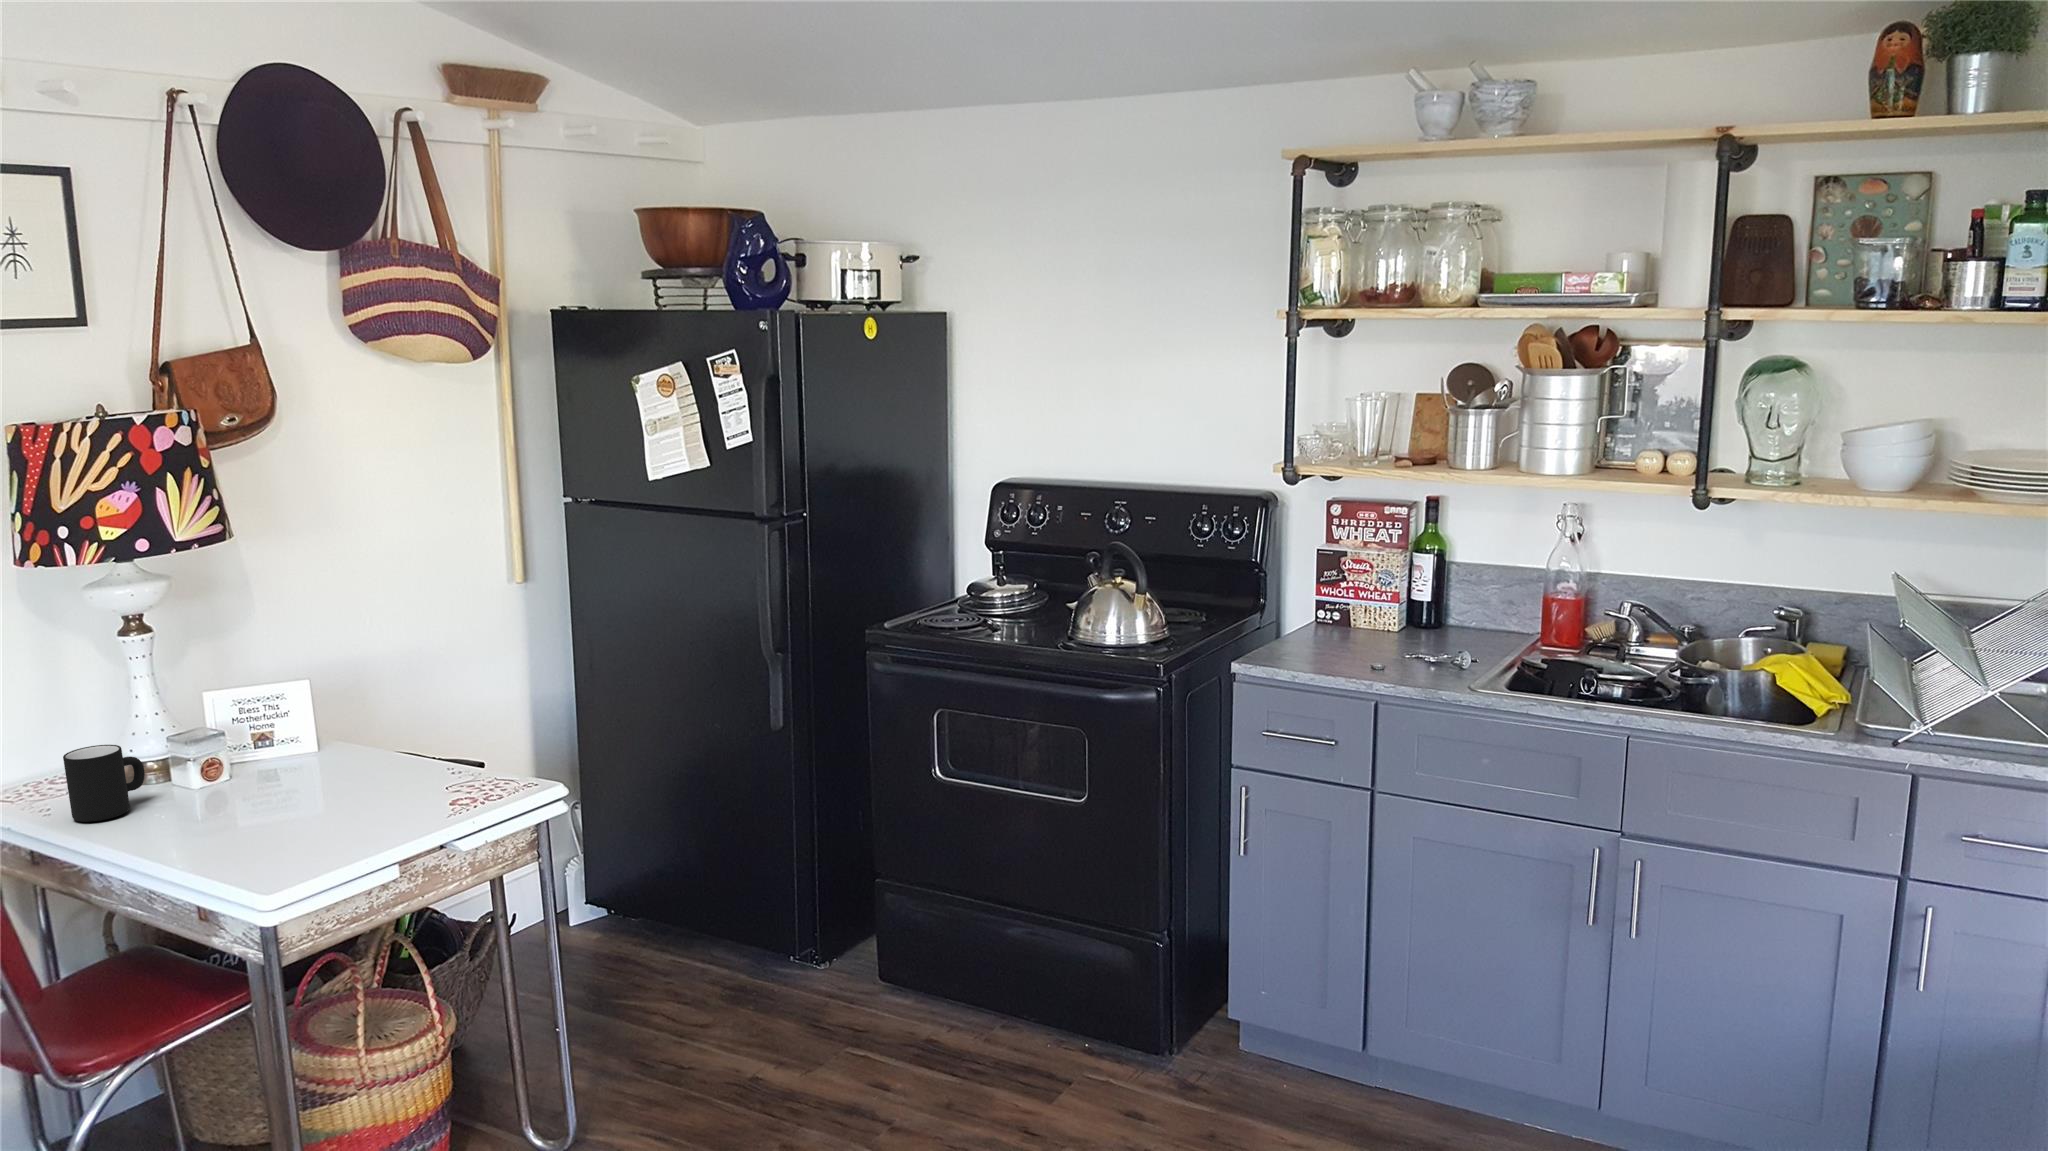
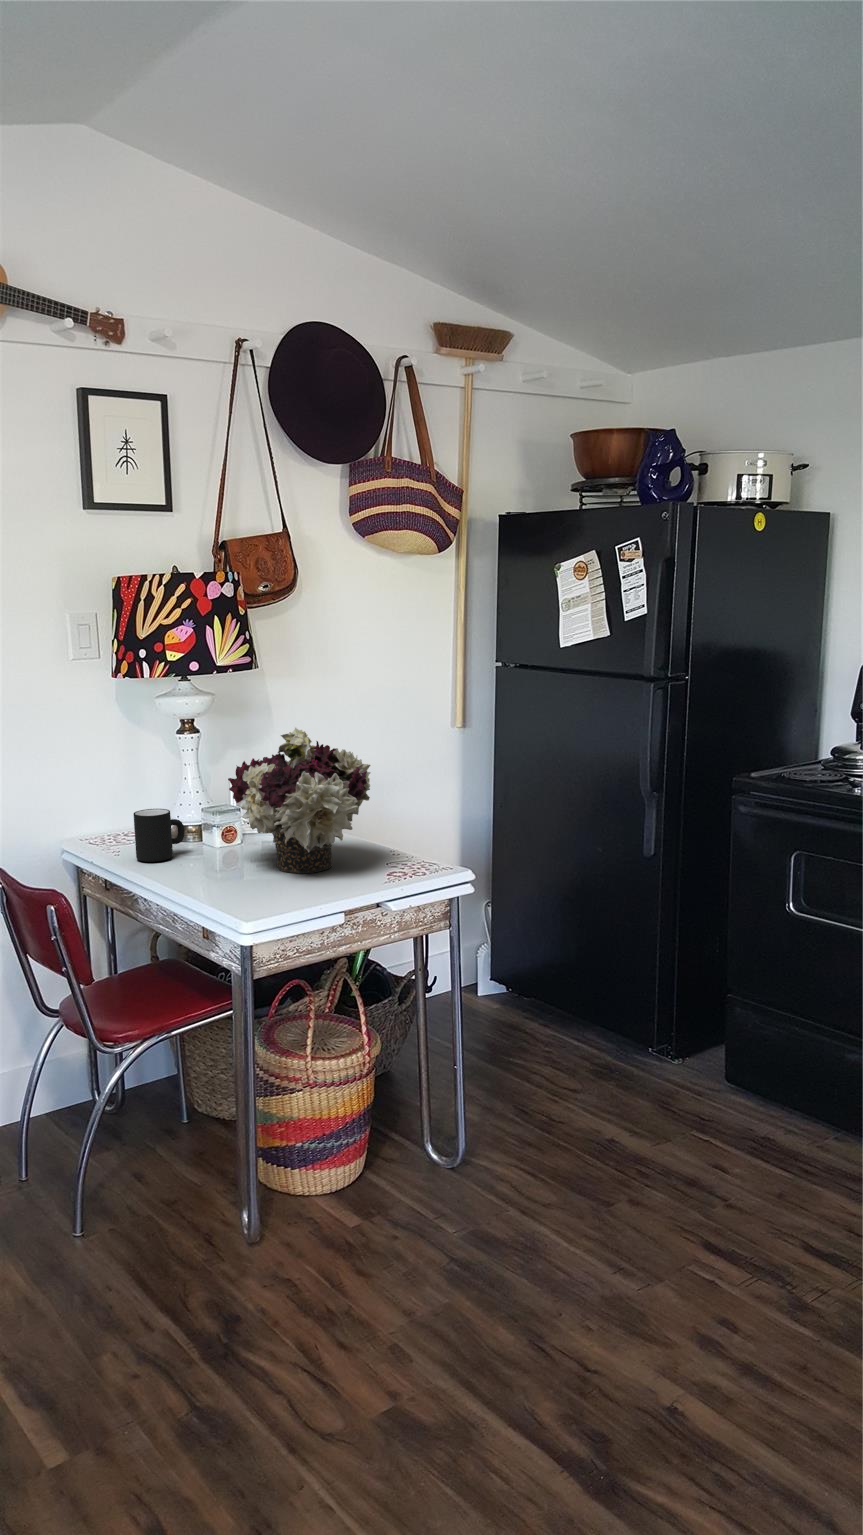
flower arrangement: none [210,620,420,813] -> present [228,727,370,874]

